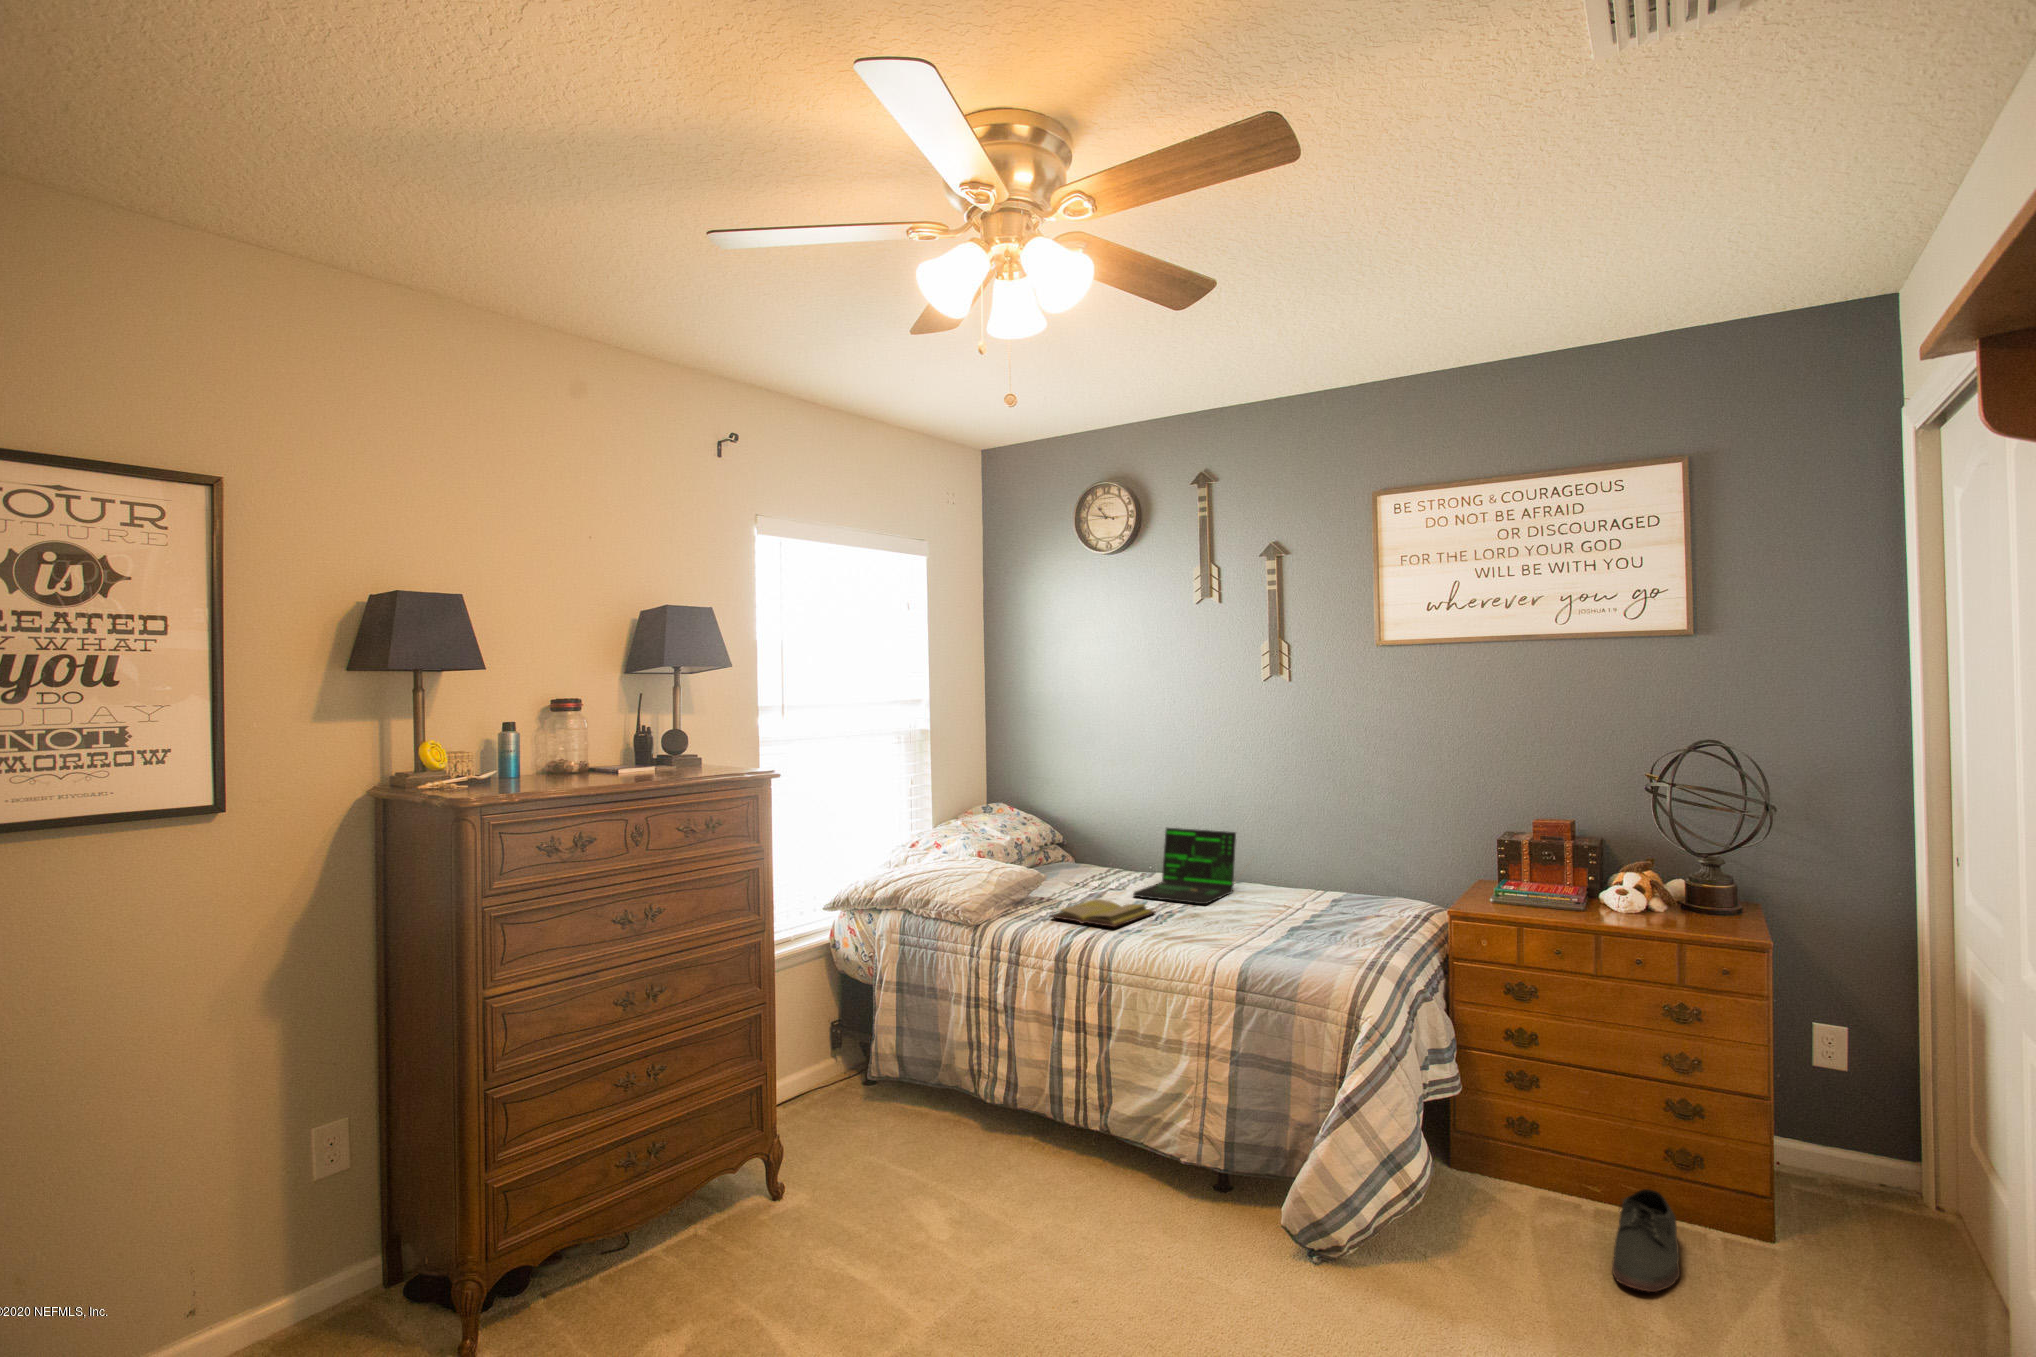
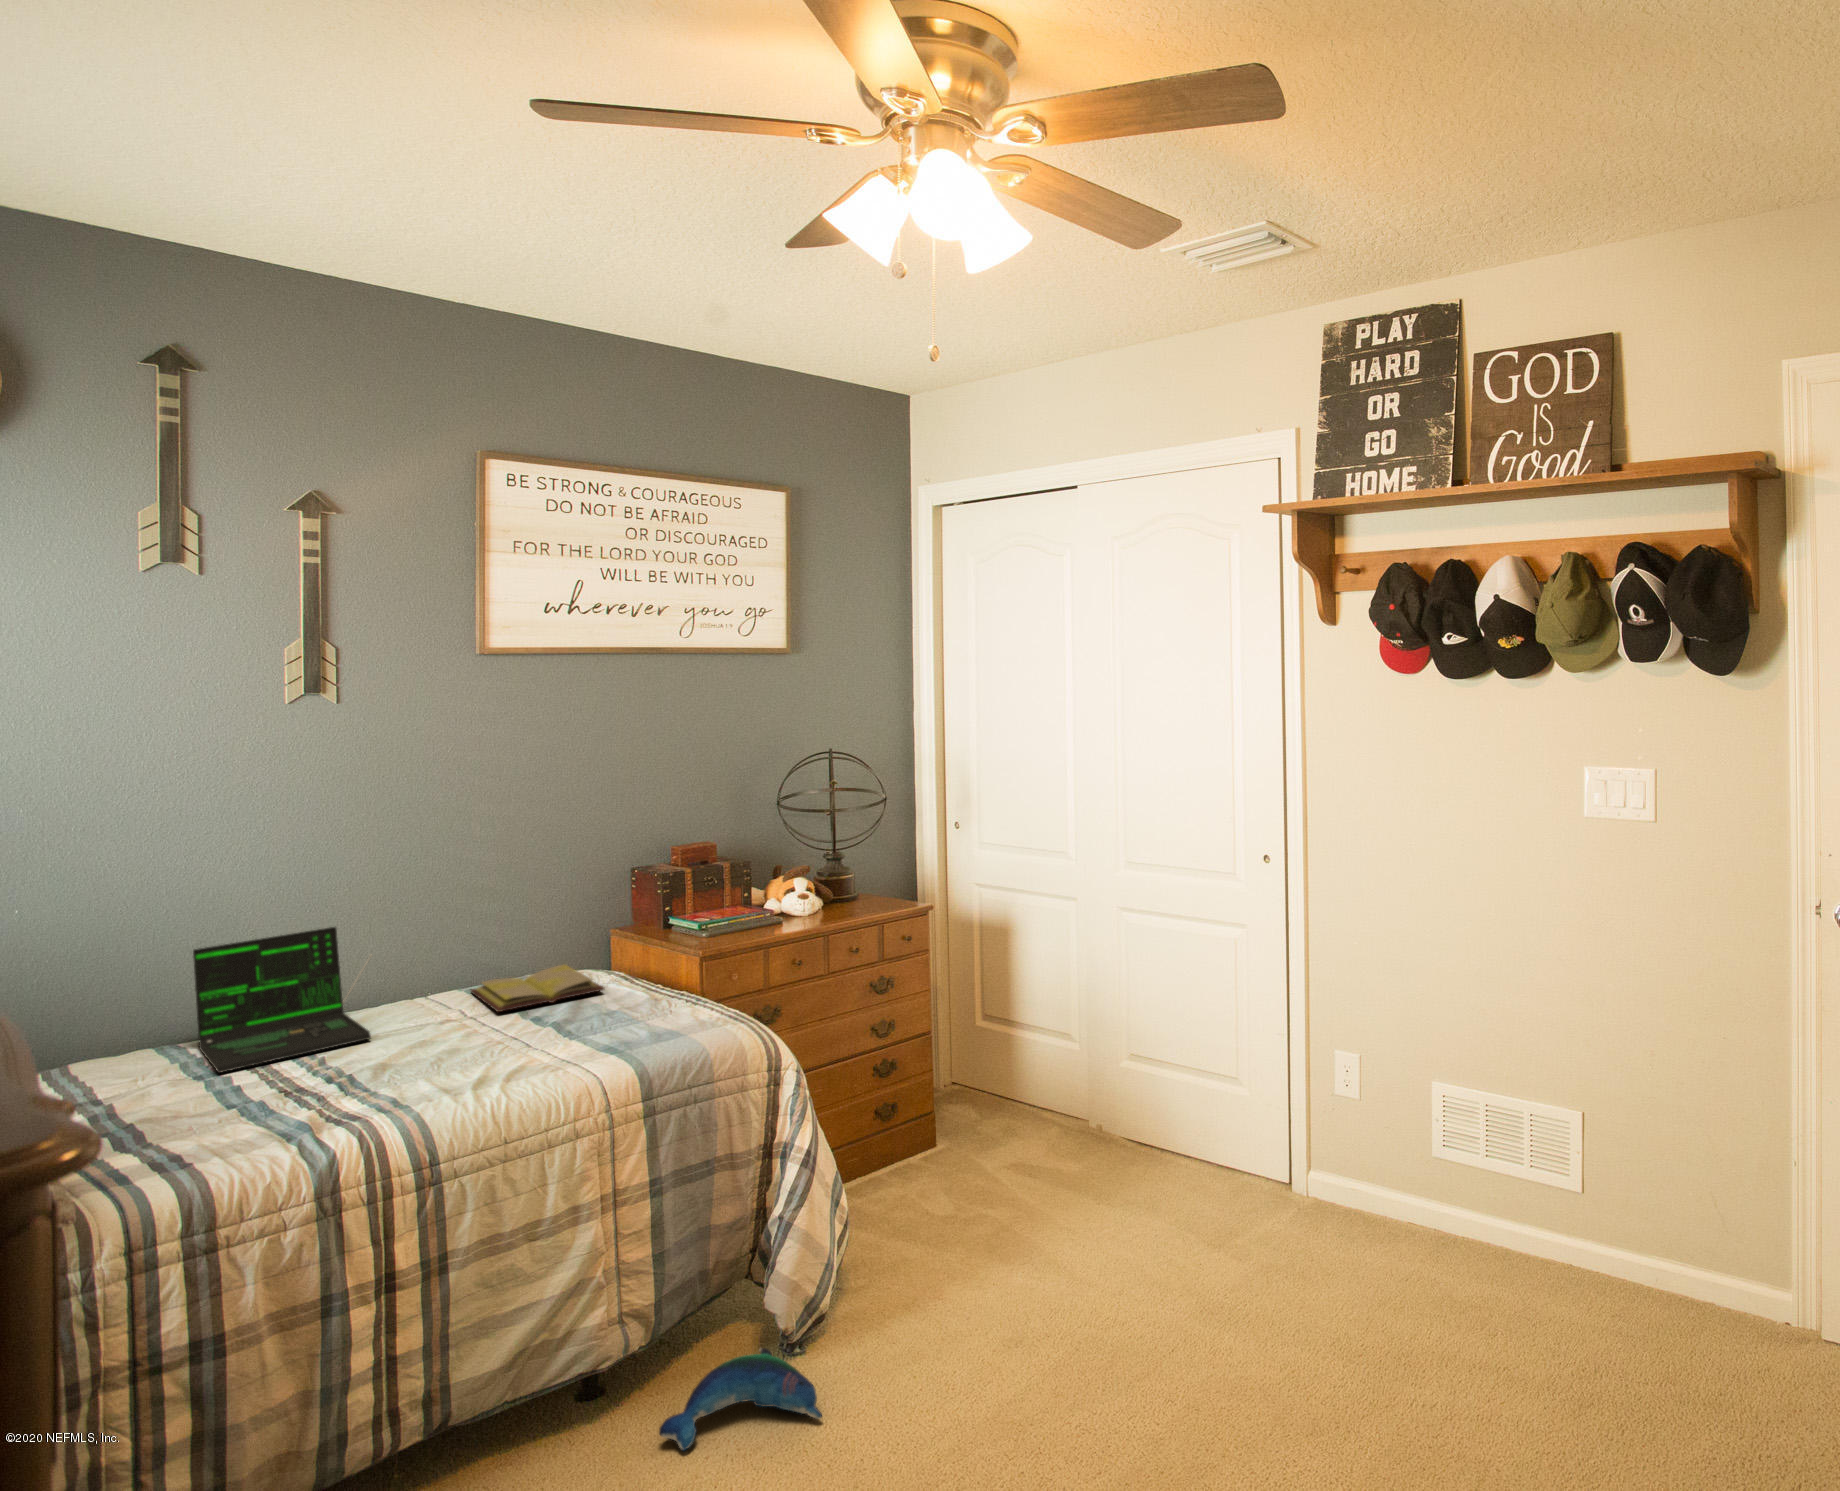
diary: present [1049,899,1155,927] -> present [471,965,604,1012]
shoe: present [1612,1189,1680,1292] -> none [887,1132,975,1208]
plush toy: none [1180,1204,1269,1283] -> present [659,1348,822,1450]

